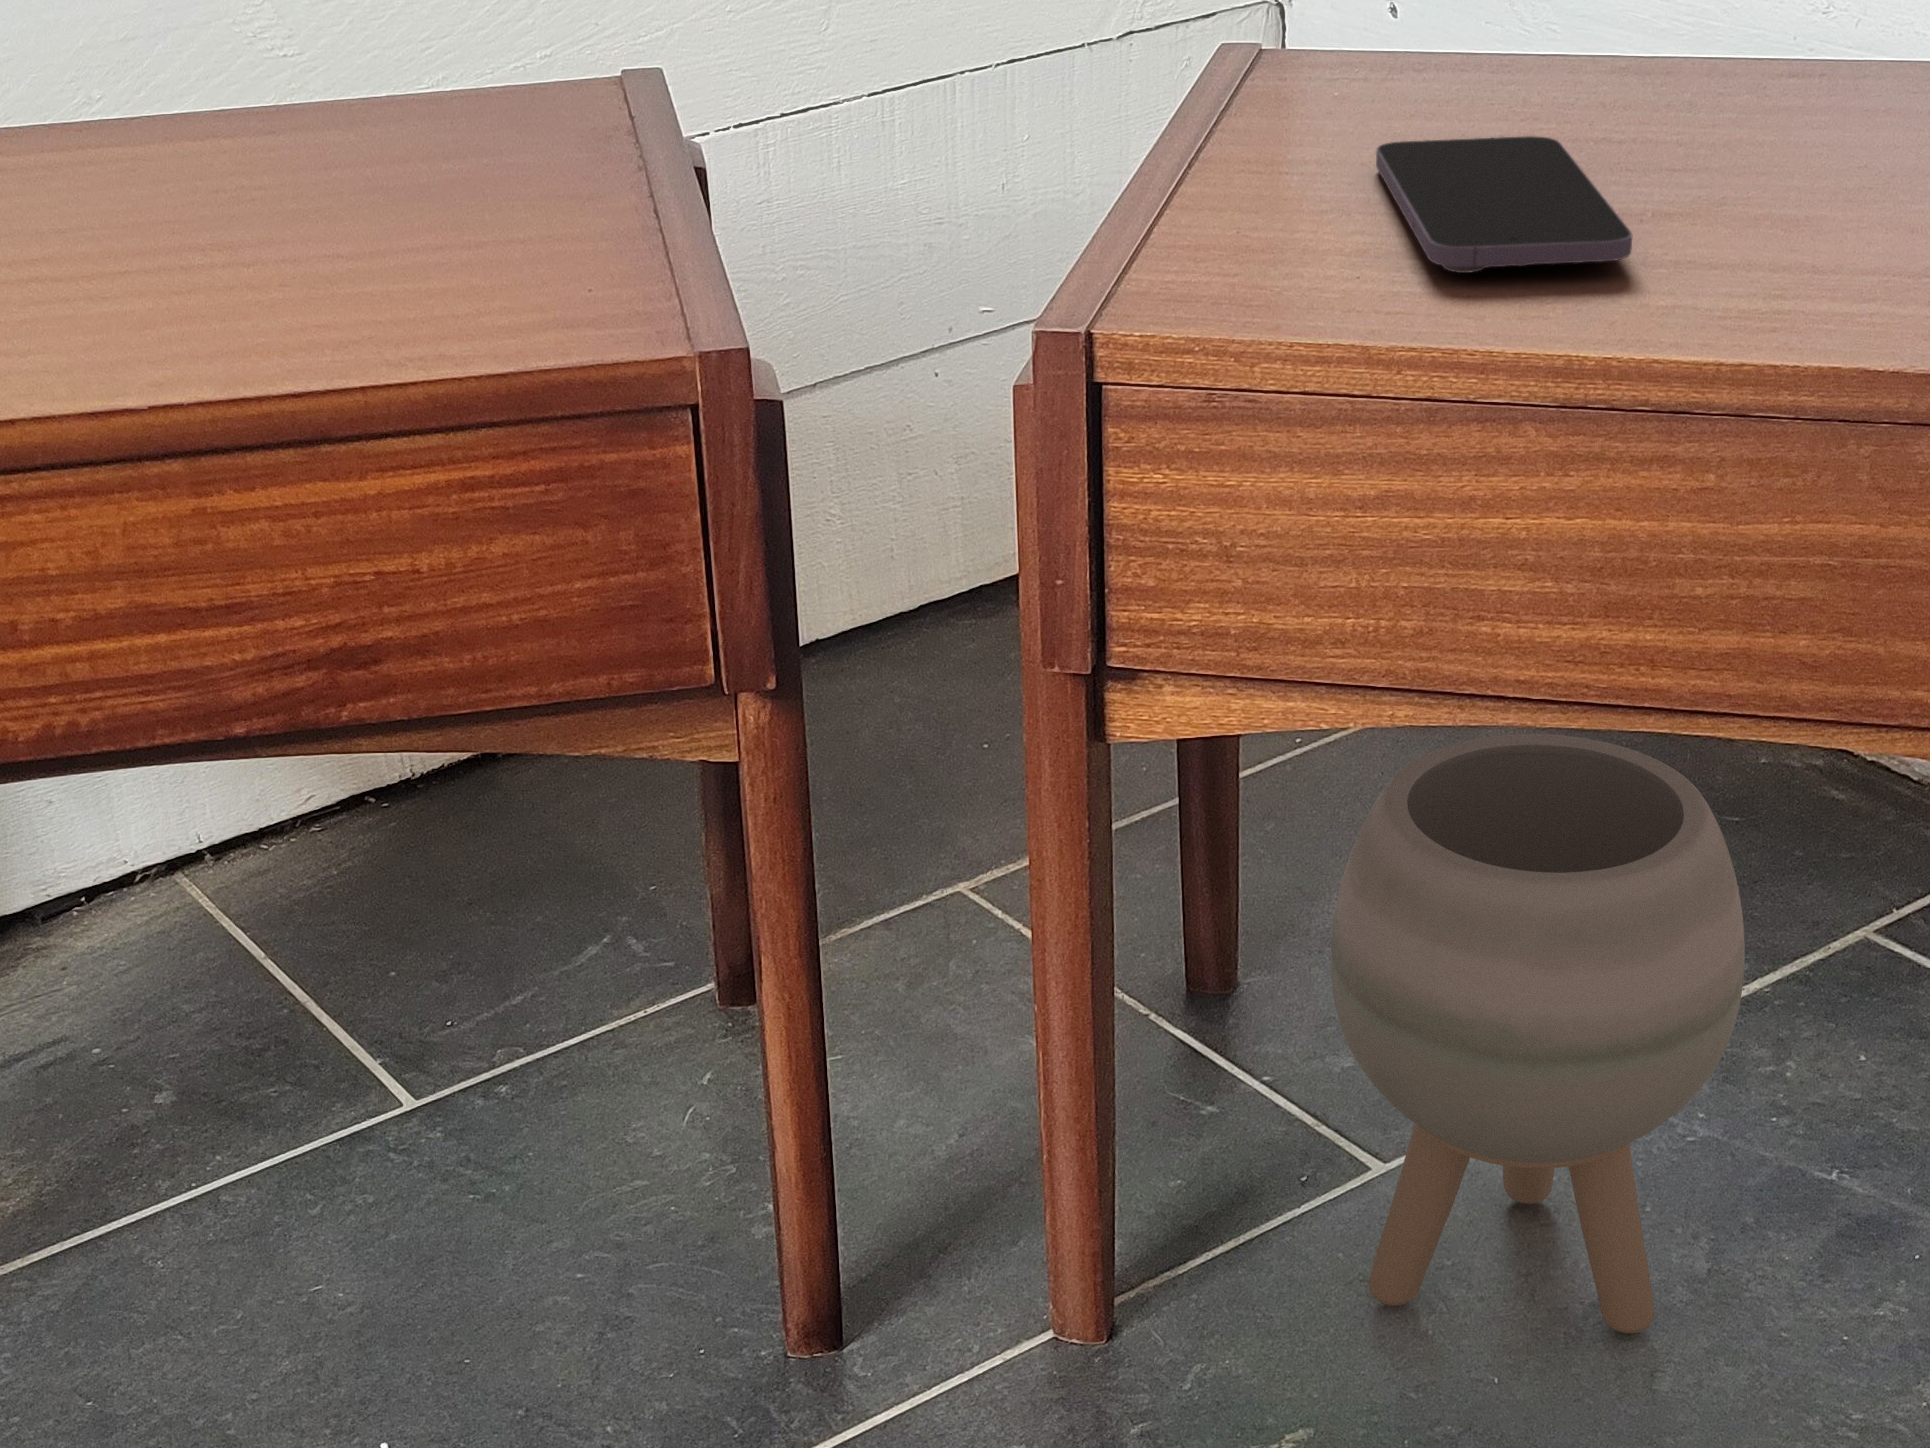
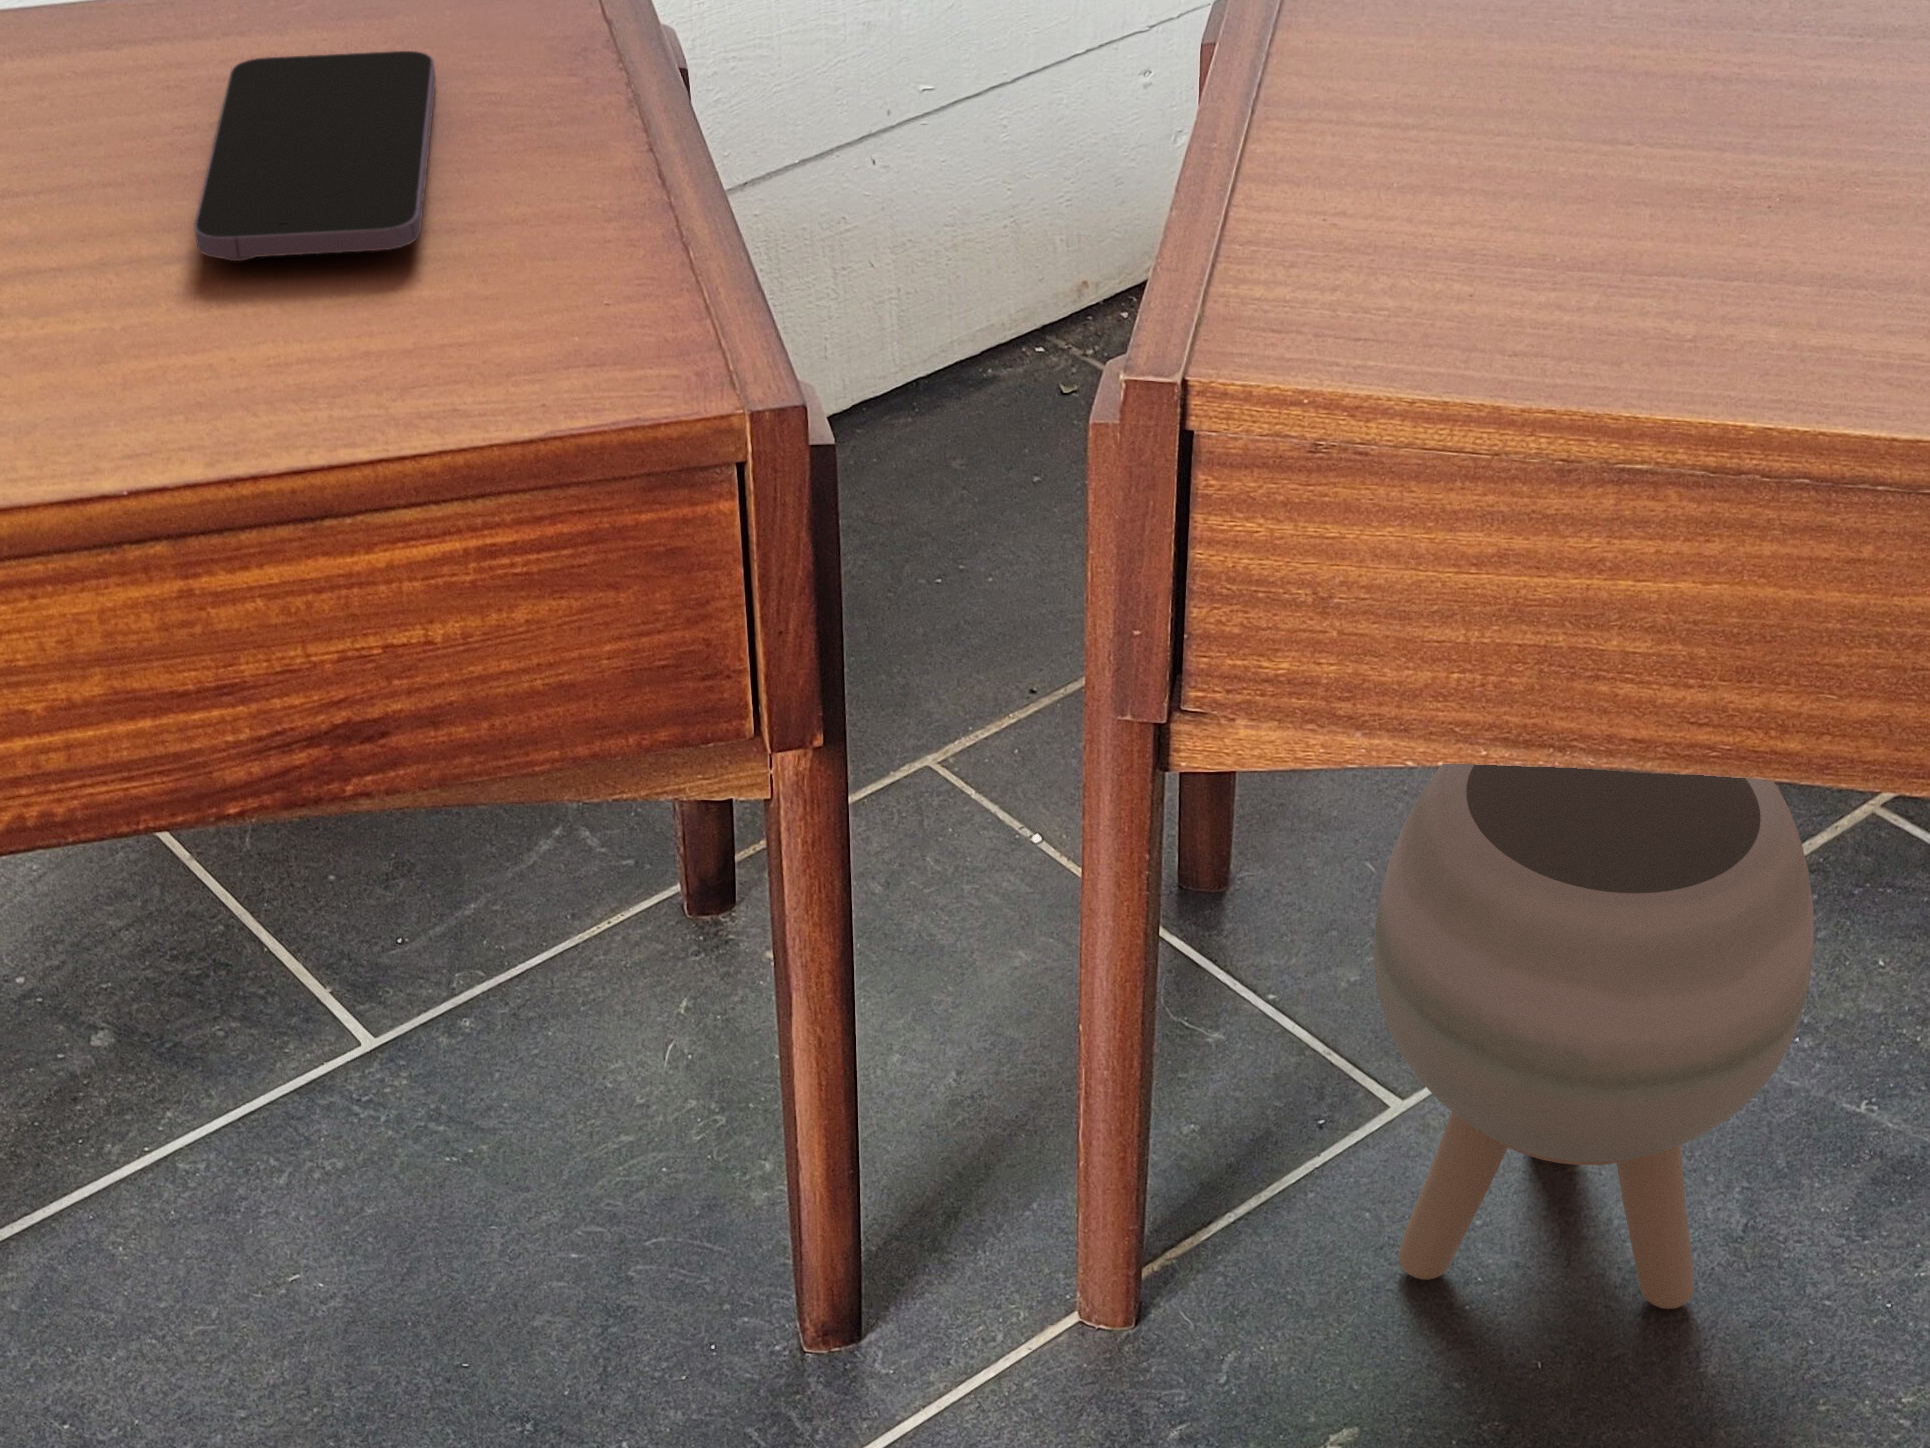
smartphone: present [1376,136,1632,273] -> present [194,51,436,261]

